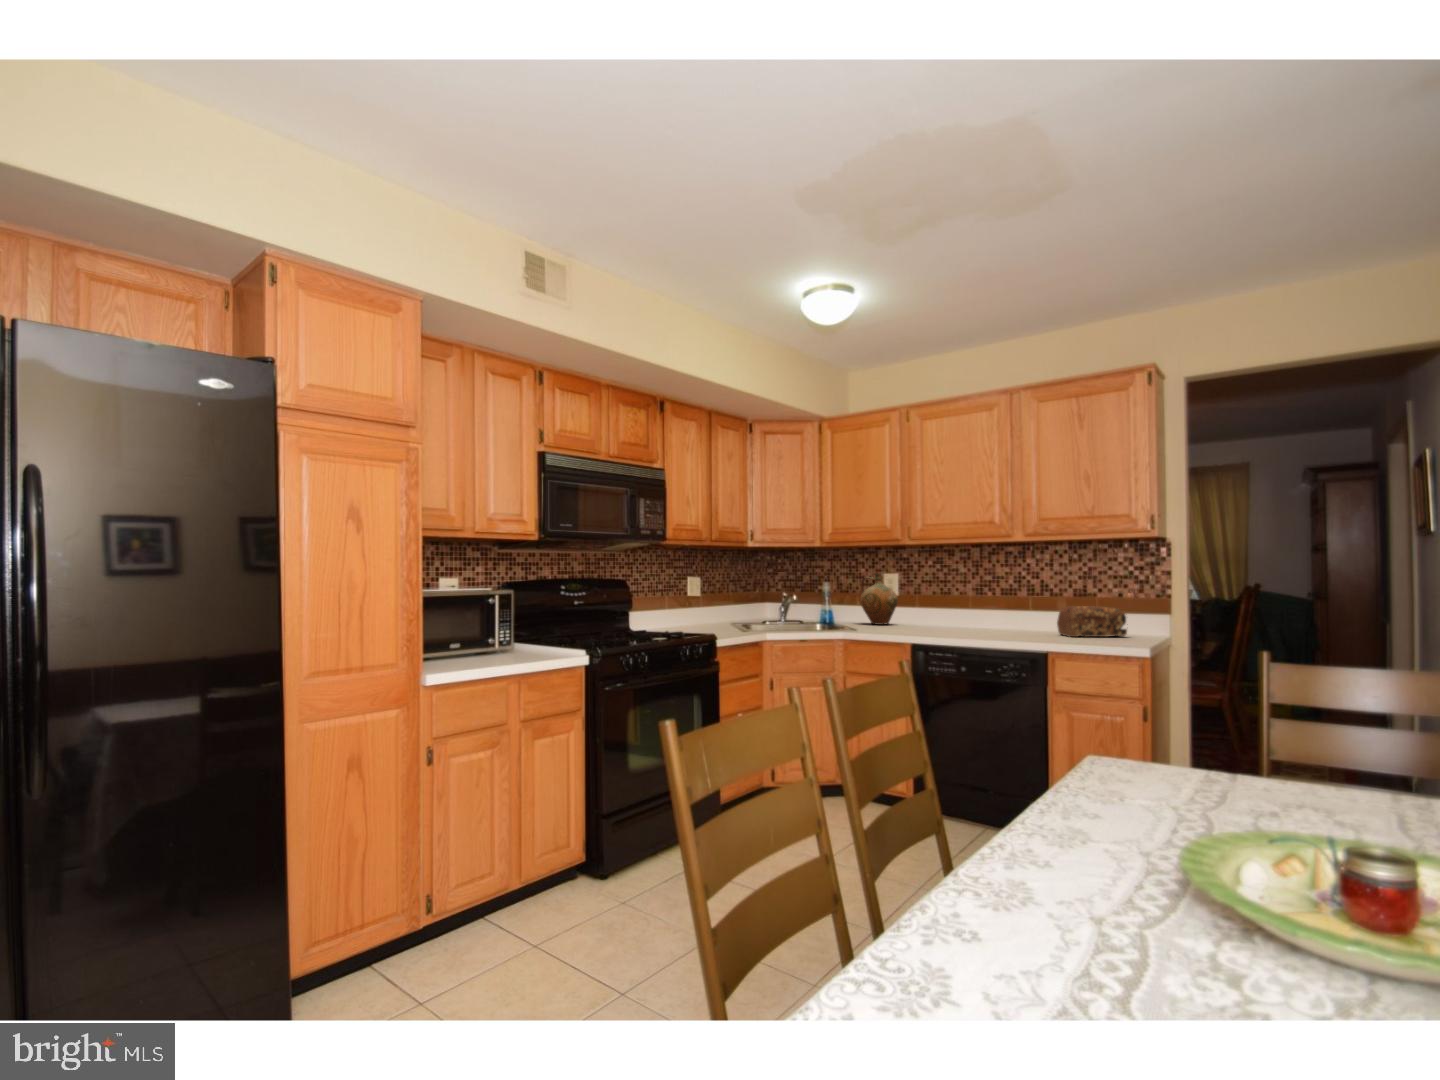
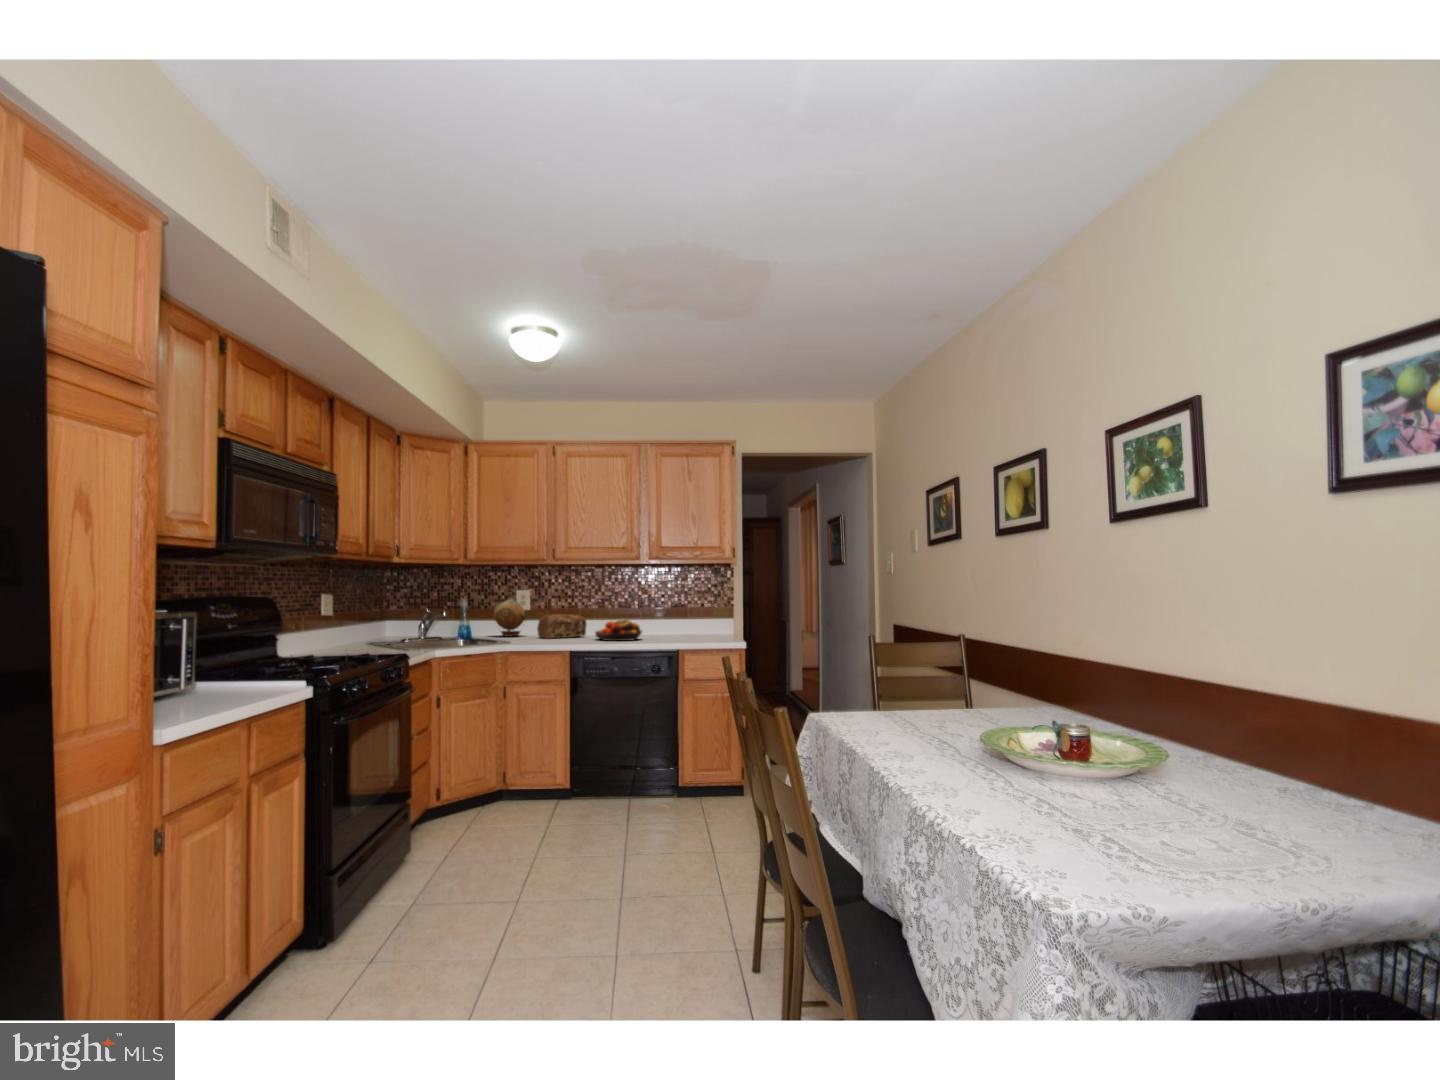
bread loaf: present [1057,606,1127,637] -> present [537,614,586,639]
fruit bowl: none [962,609,1024,637] -> present [595,619,642,641]

